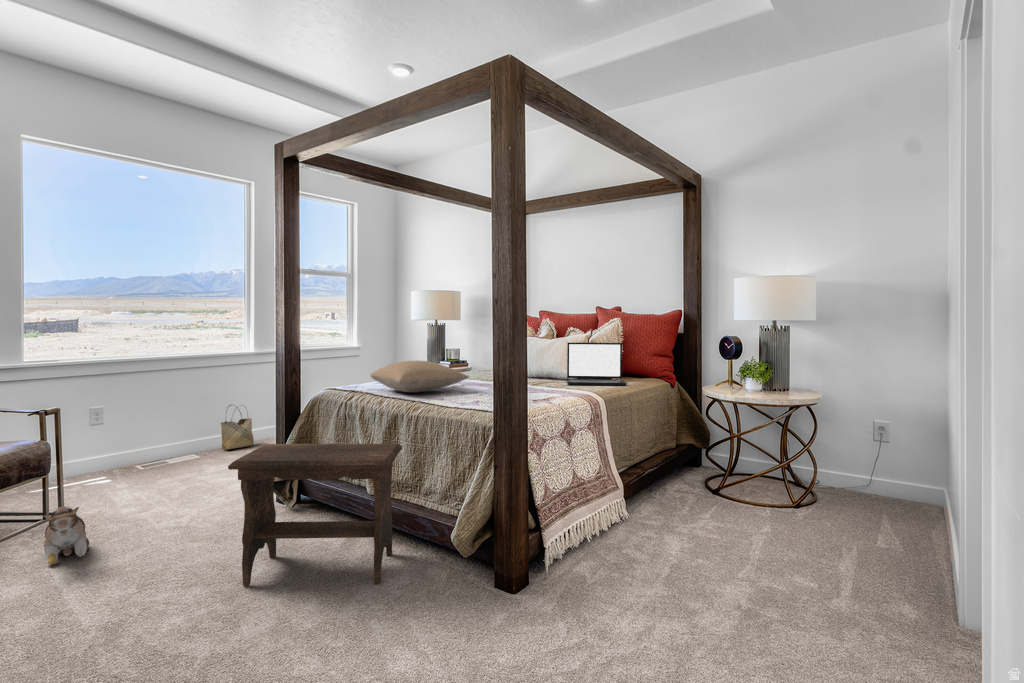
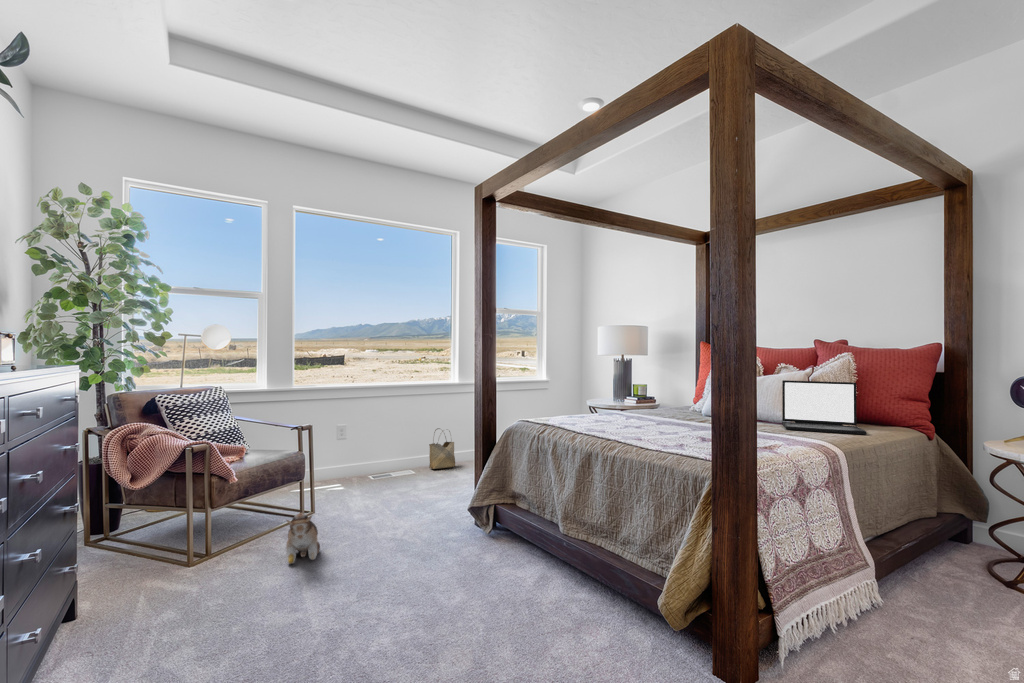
pillow: present [371,361,469,393] -> none [563,395,669,428]
footstool: present [228,443,402,586] -> none [431,473,599,643]

